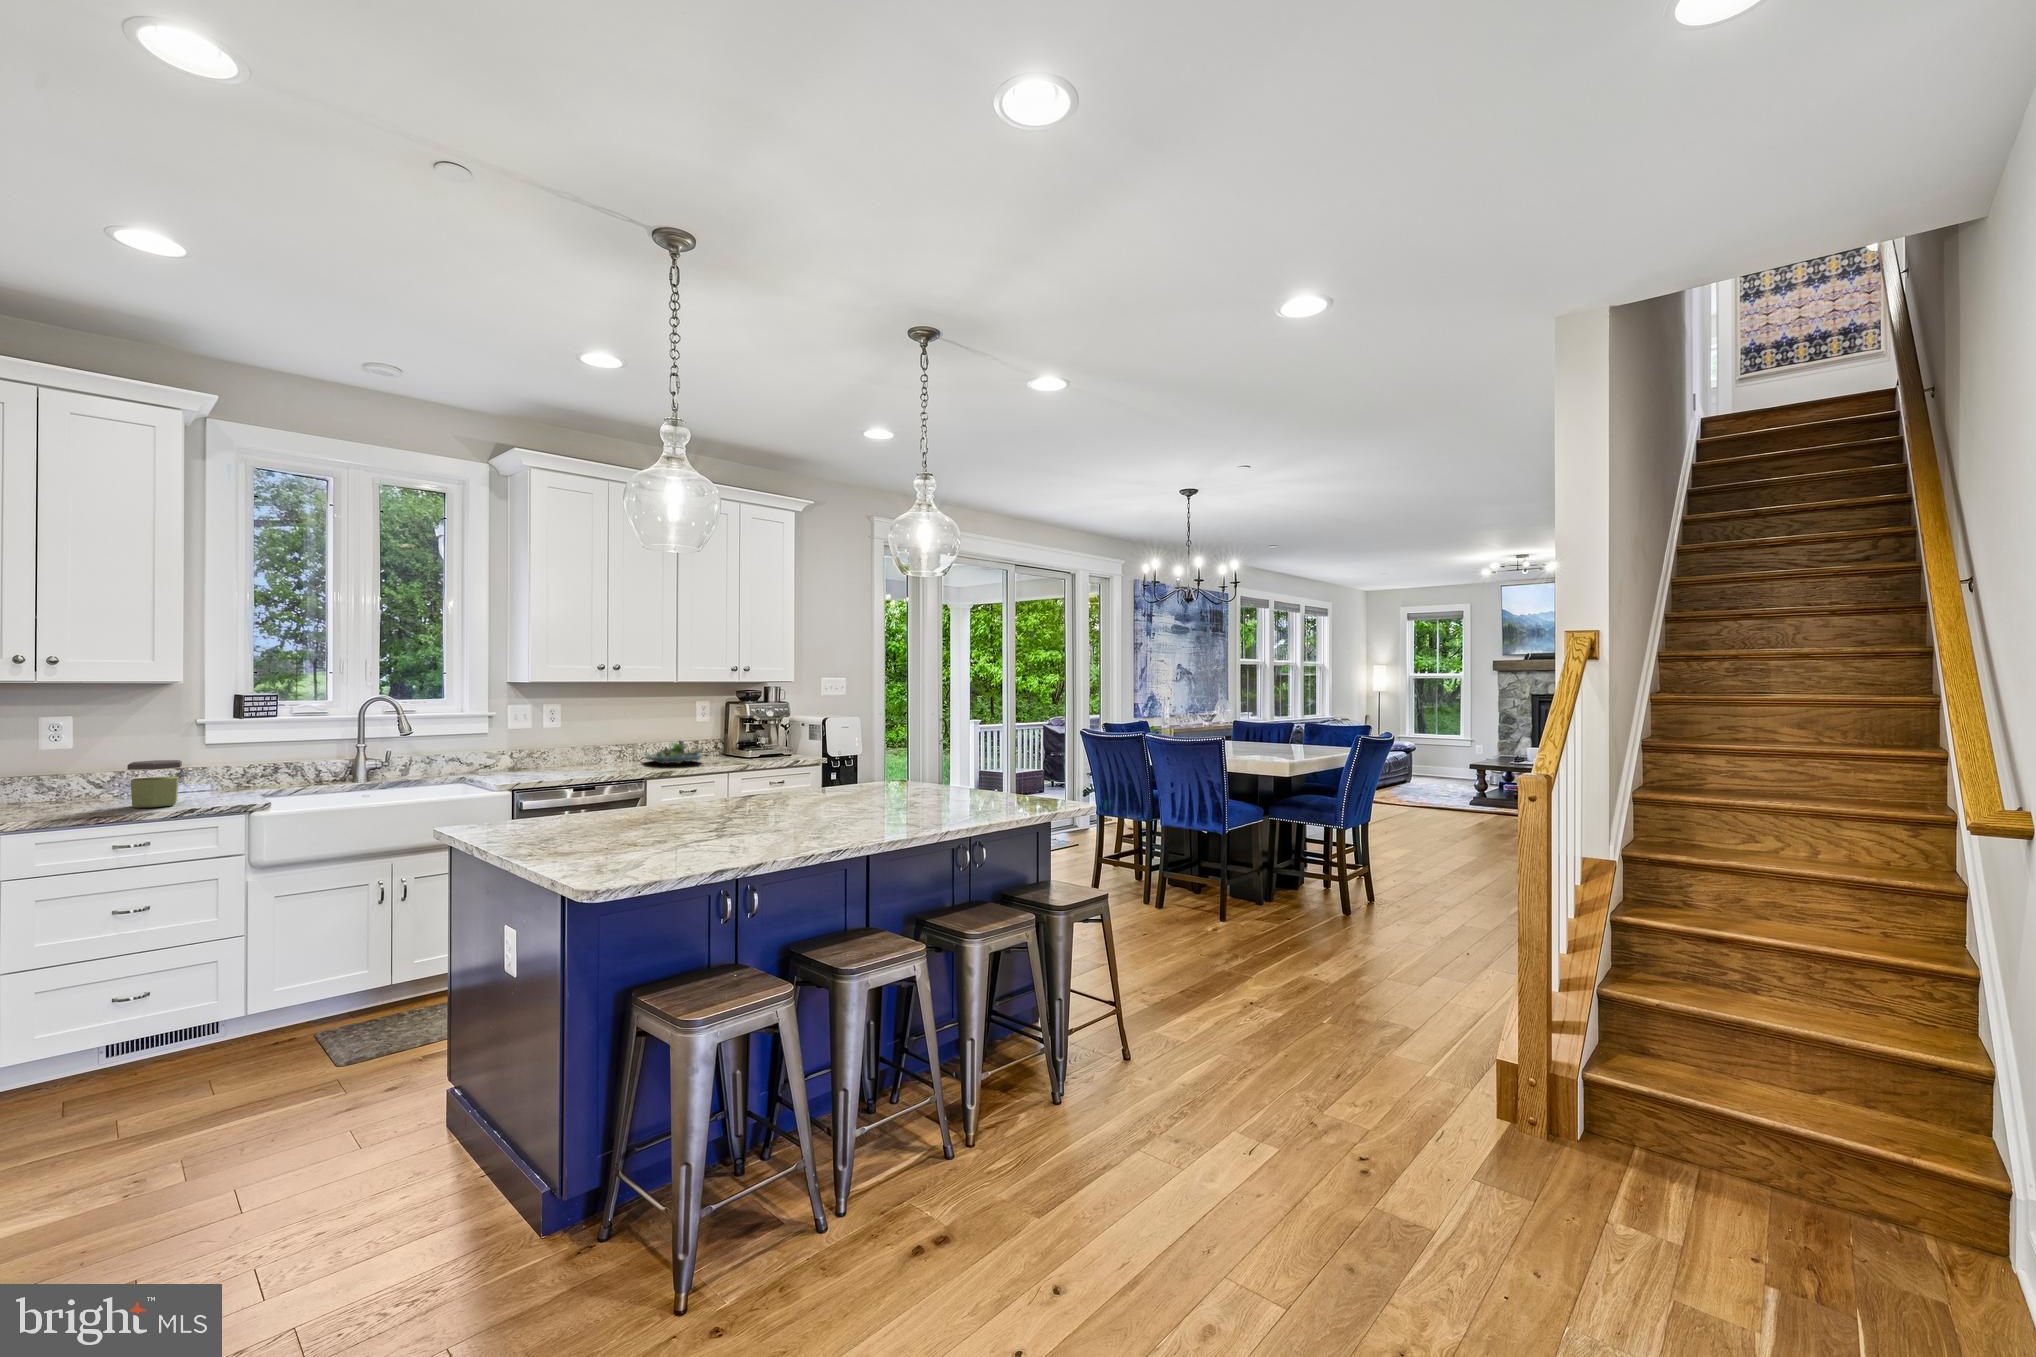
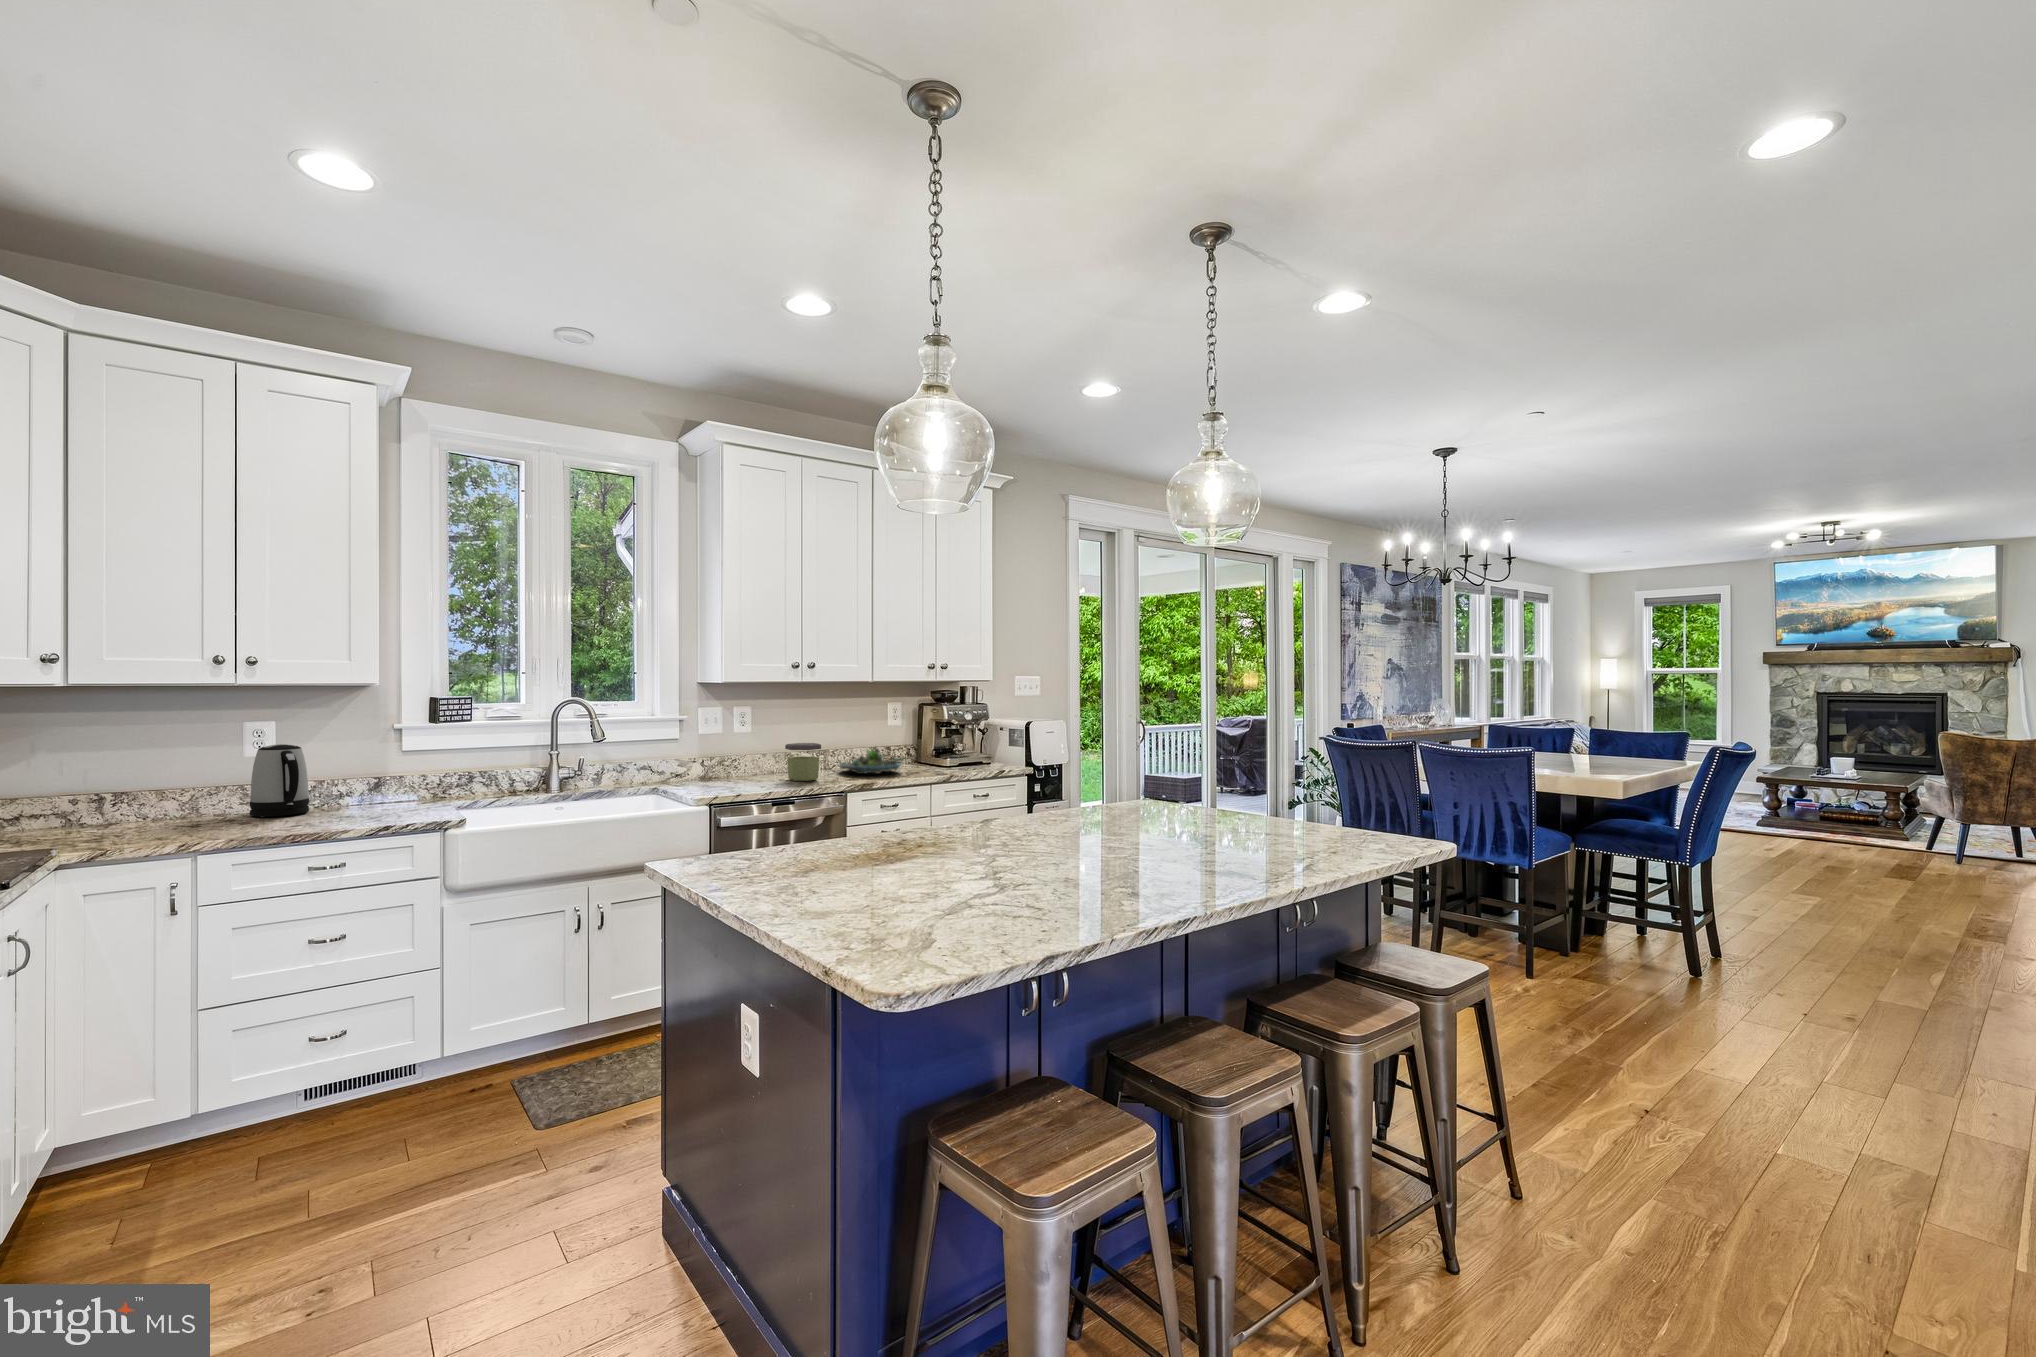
kettle: none [49,737,111,804] -> present [250,744,309,817]
jar: present [127,760,182,808] -> present [785,743,821,781]

